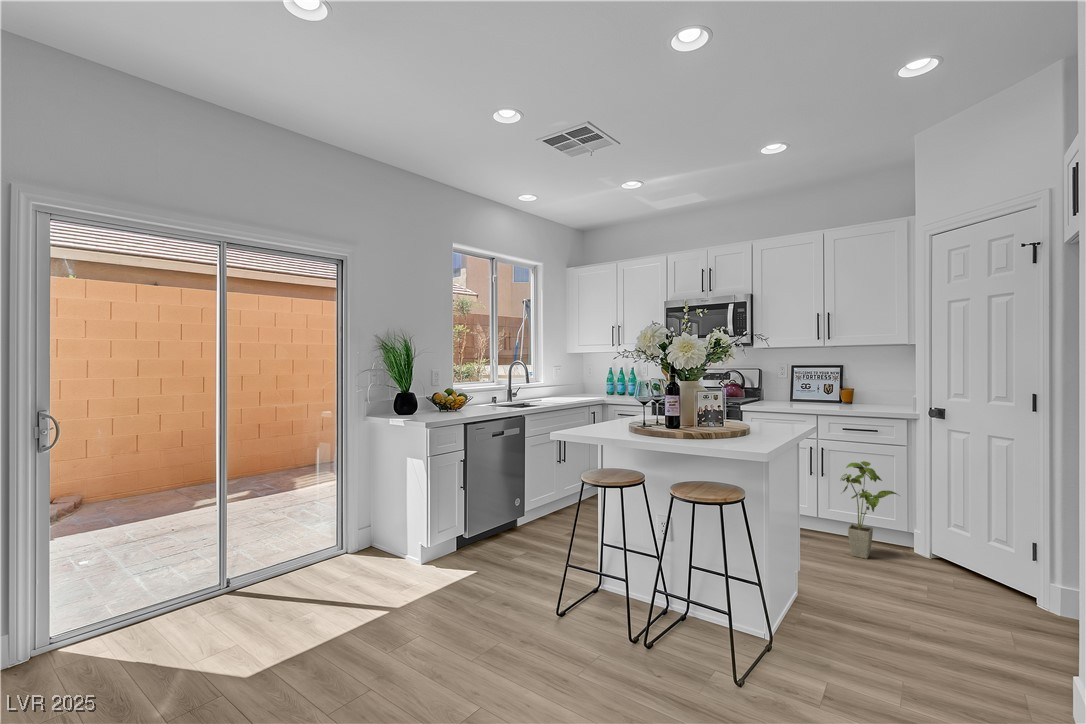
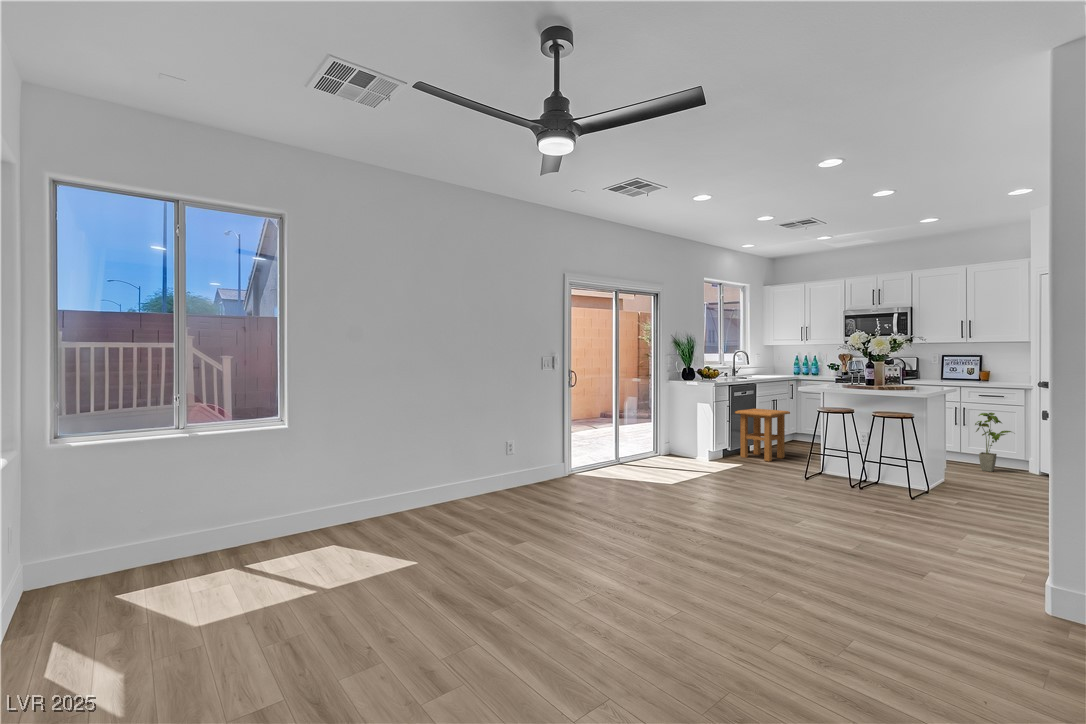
side table: none [480,455,570,554] -> present [735,408,790,462]

